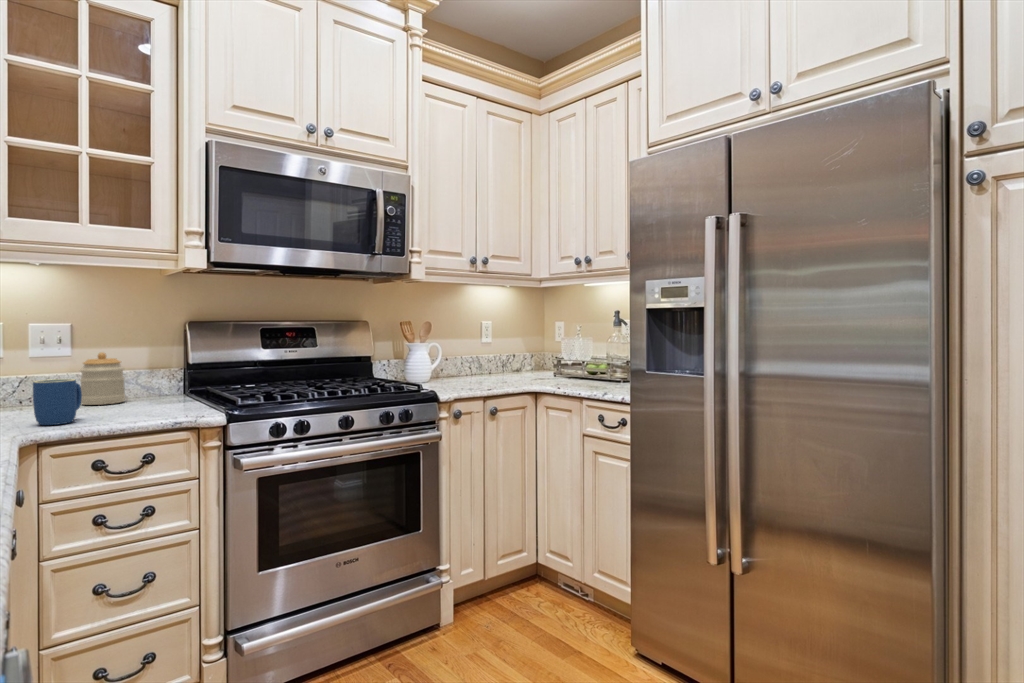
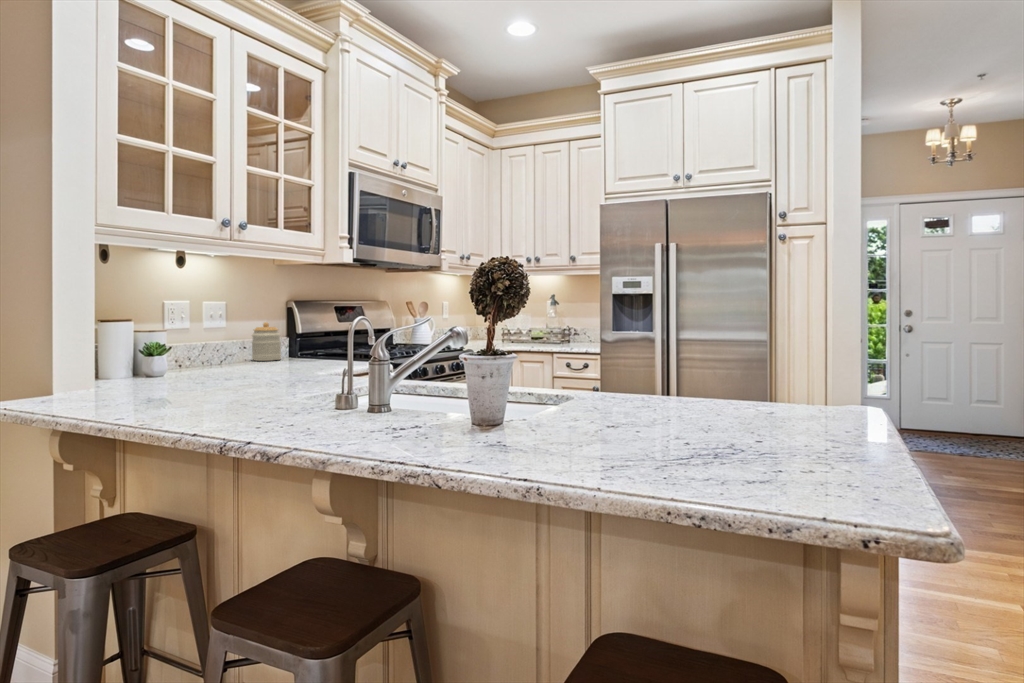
mug: present [33,379,82,425] -> none [296,338,320,368]

